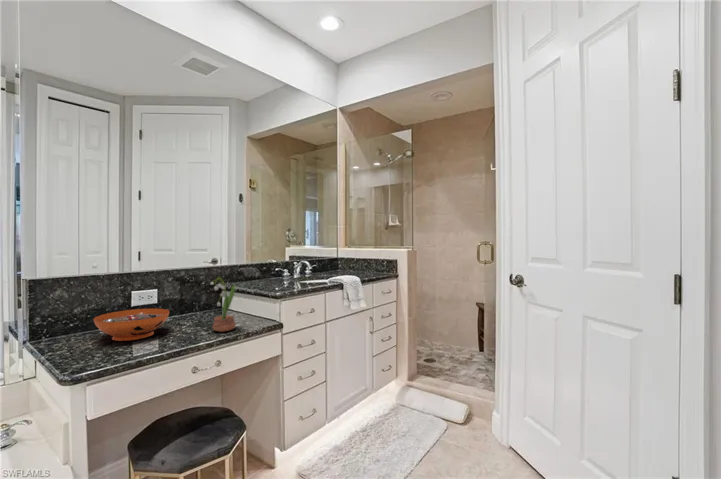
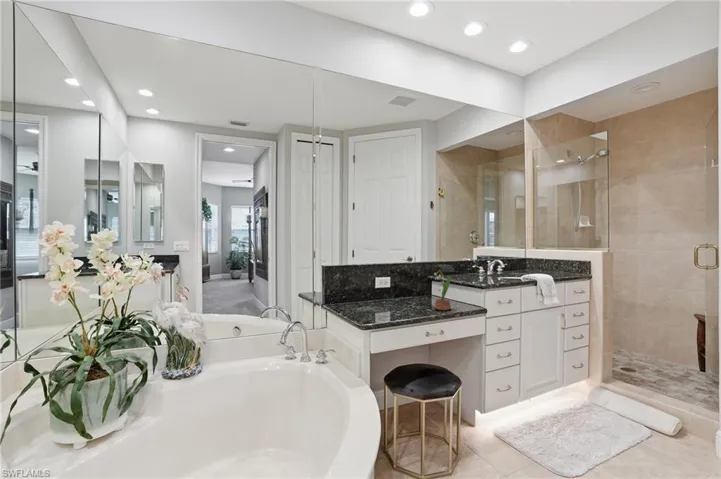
decorative bowl: present [93,309,169,341] -> none [362,289,405,309]

